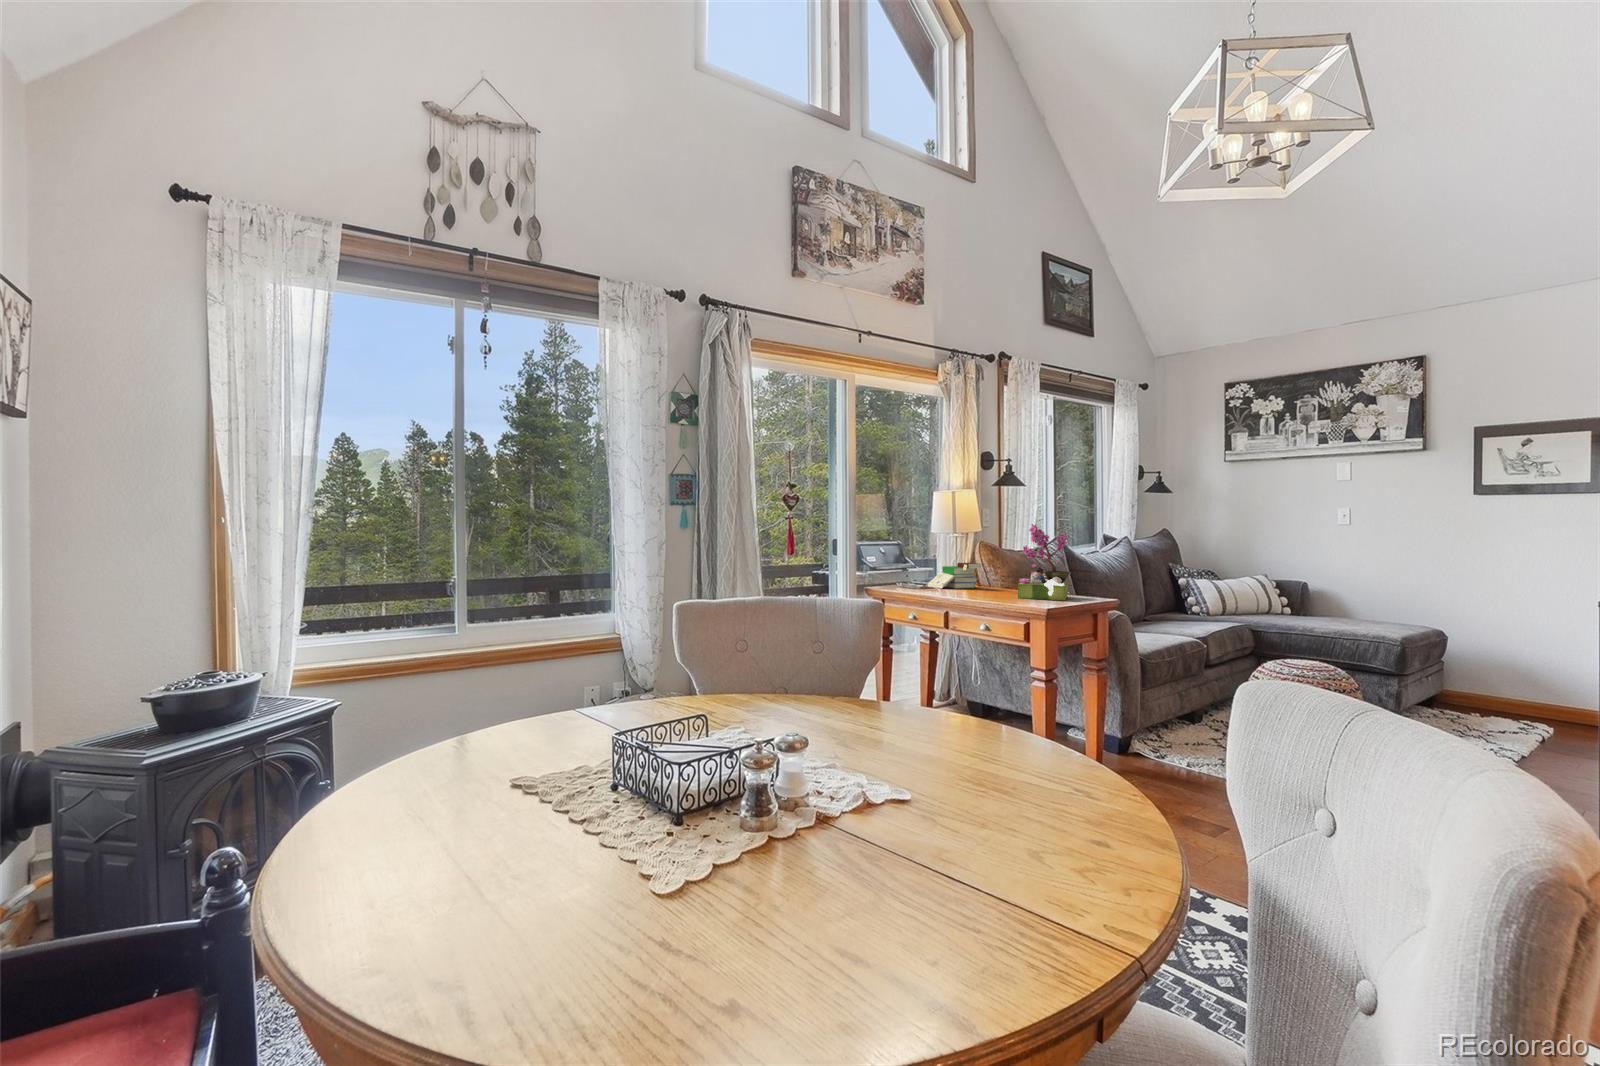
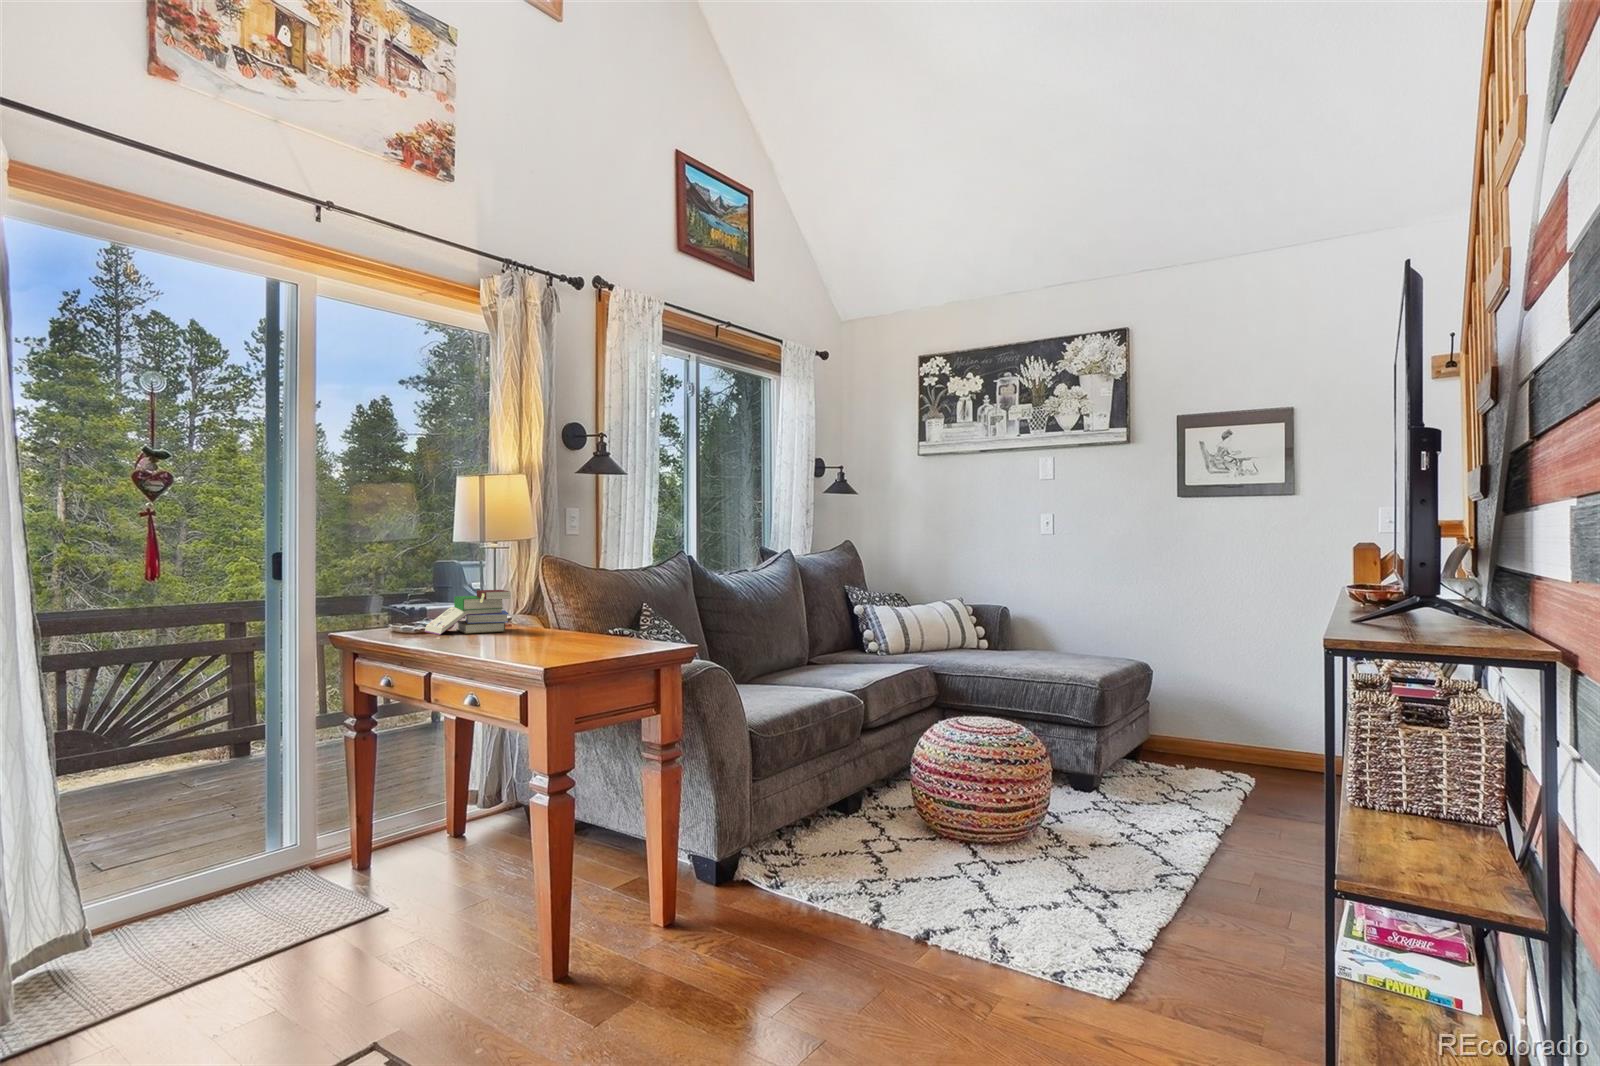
flower arrangement: present [1018,524,1071,600] -> none [536,524,633,652]

